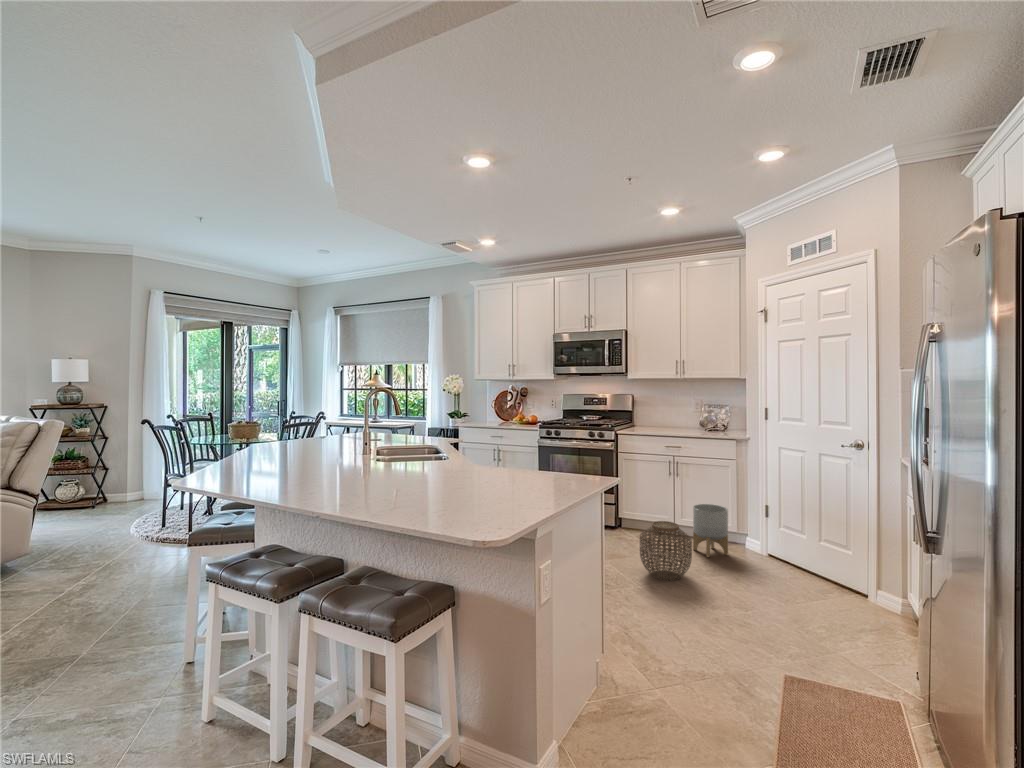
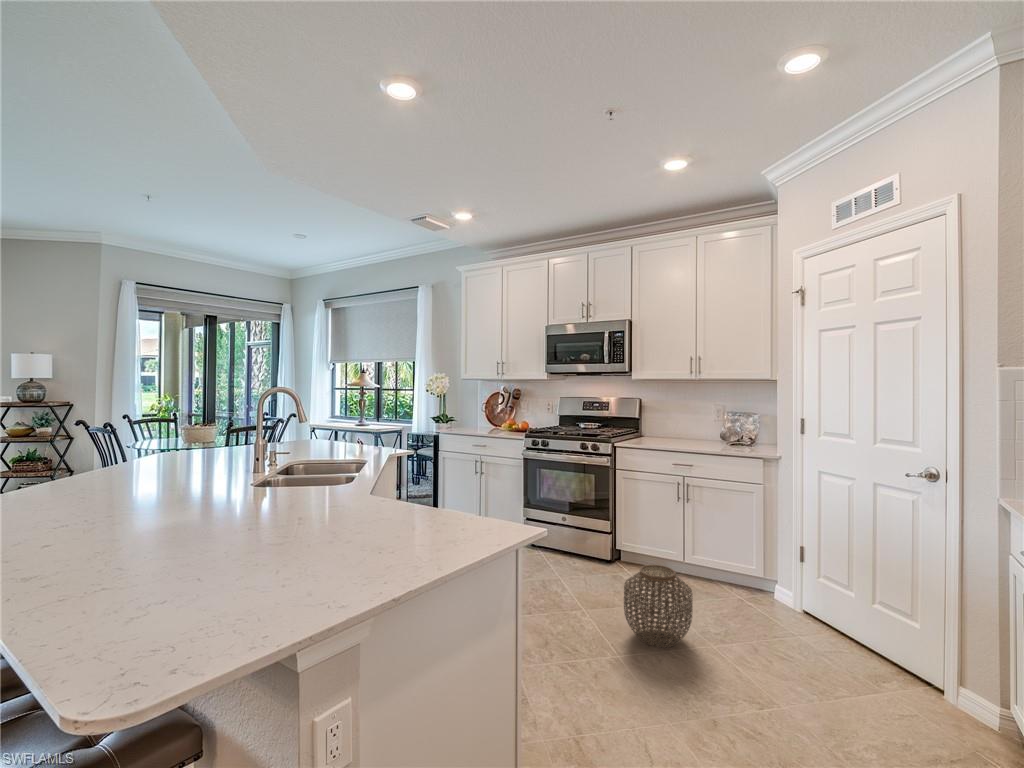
planter: present [693,504,728,557] -> none [704,541,750,613]

